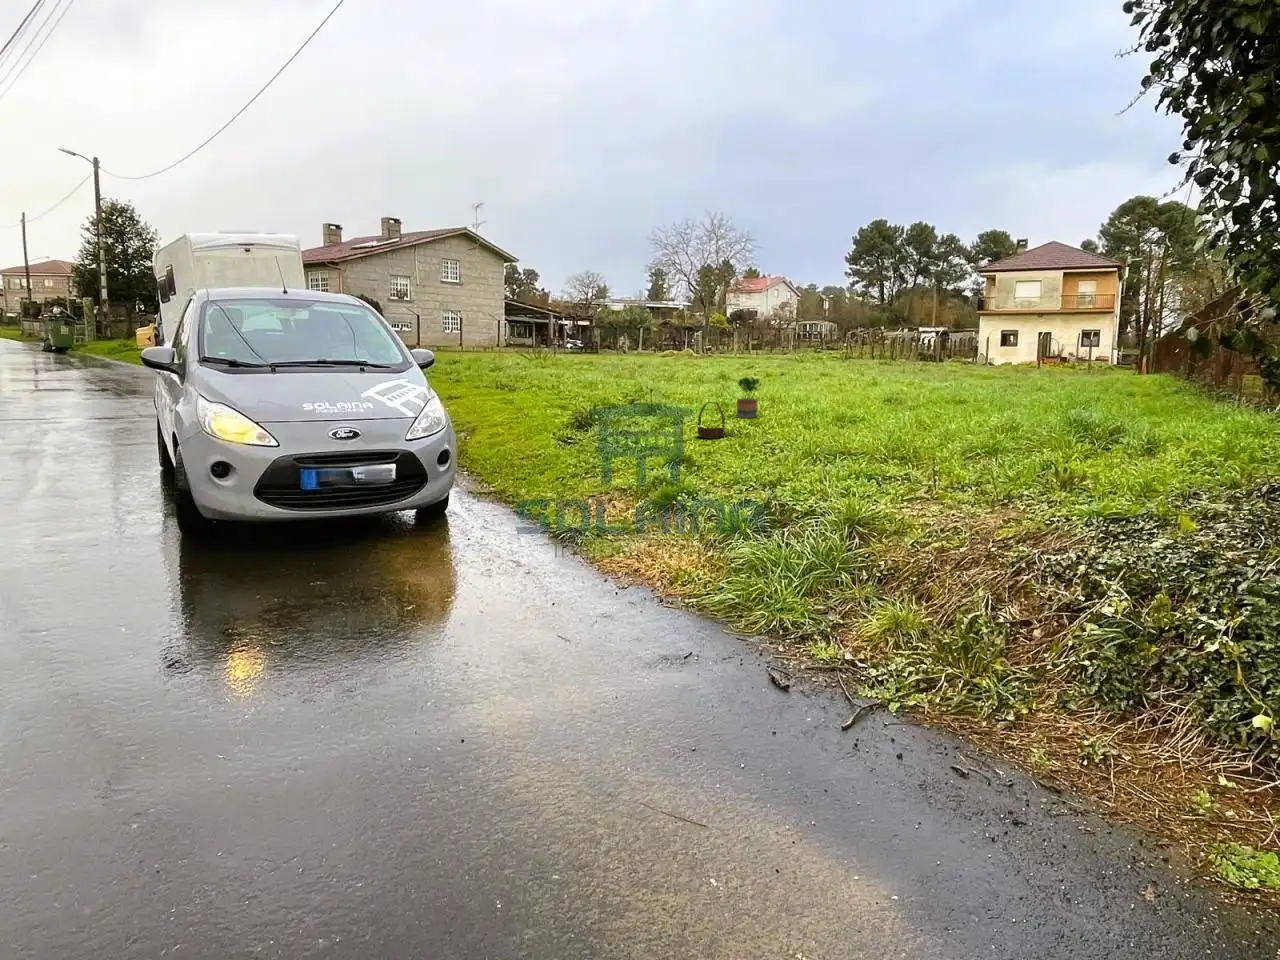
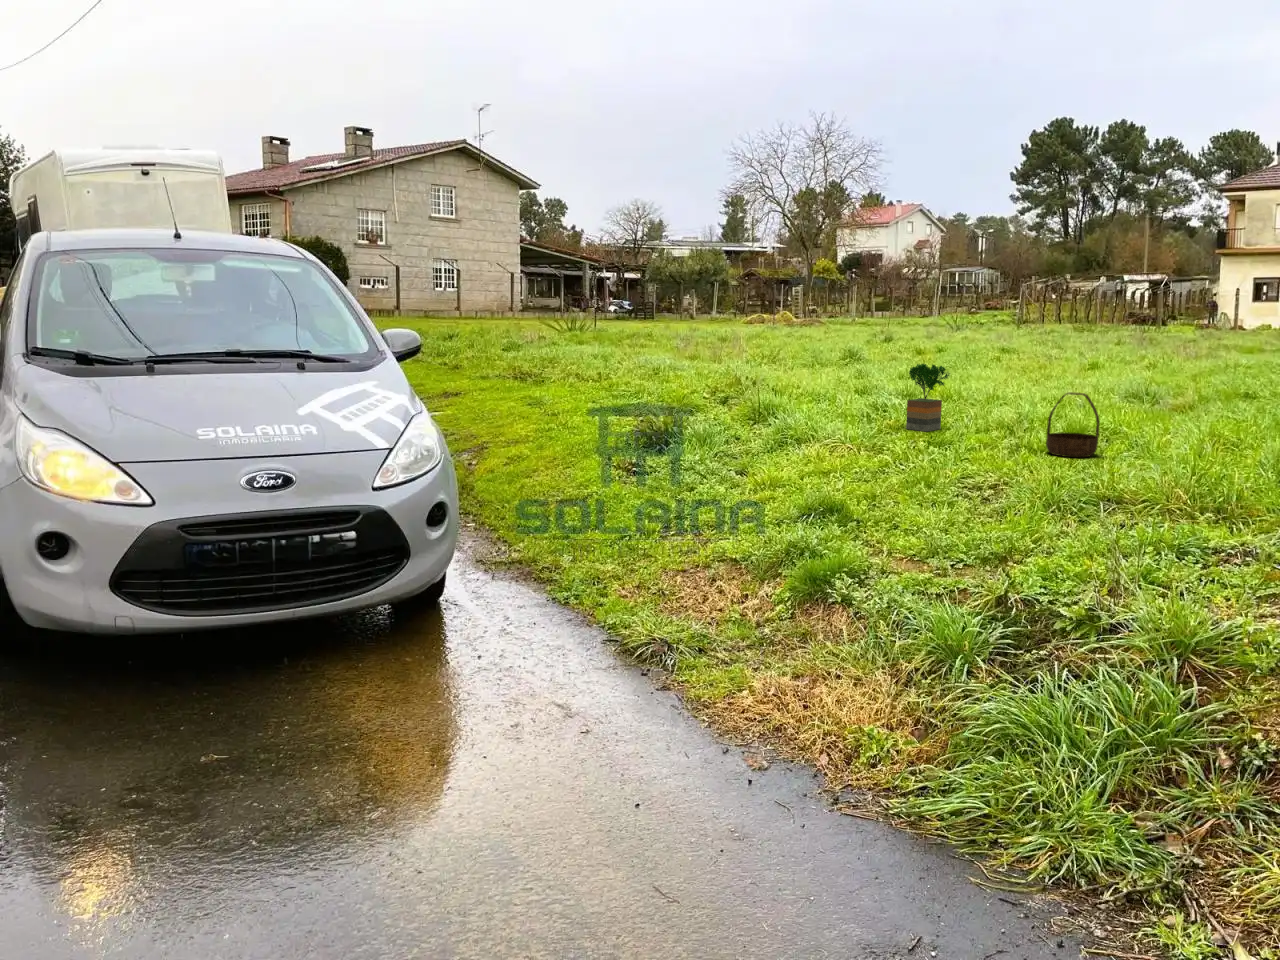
basket: present [697,402,725,439] -> present [1046,392,1100,457]

